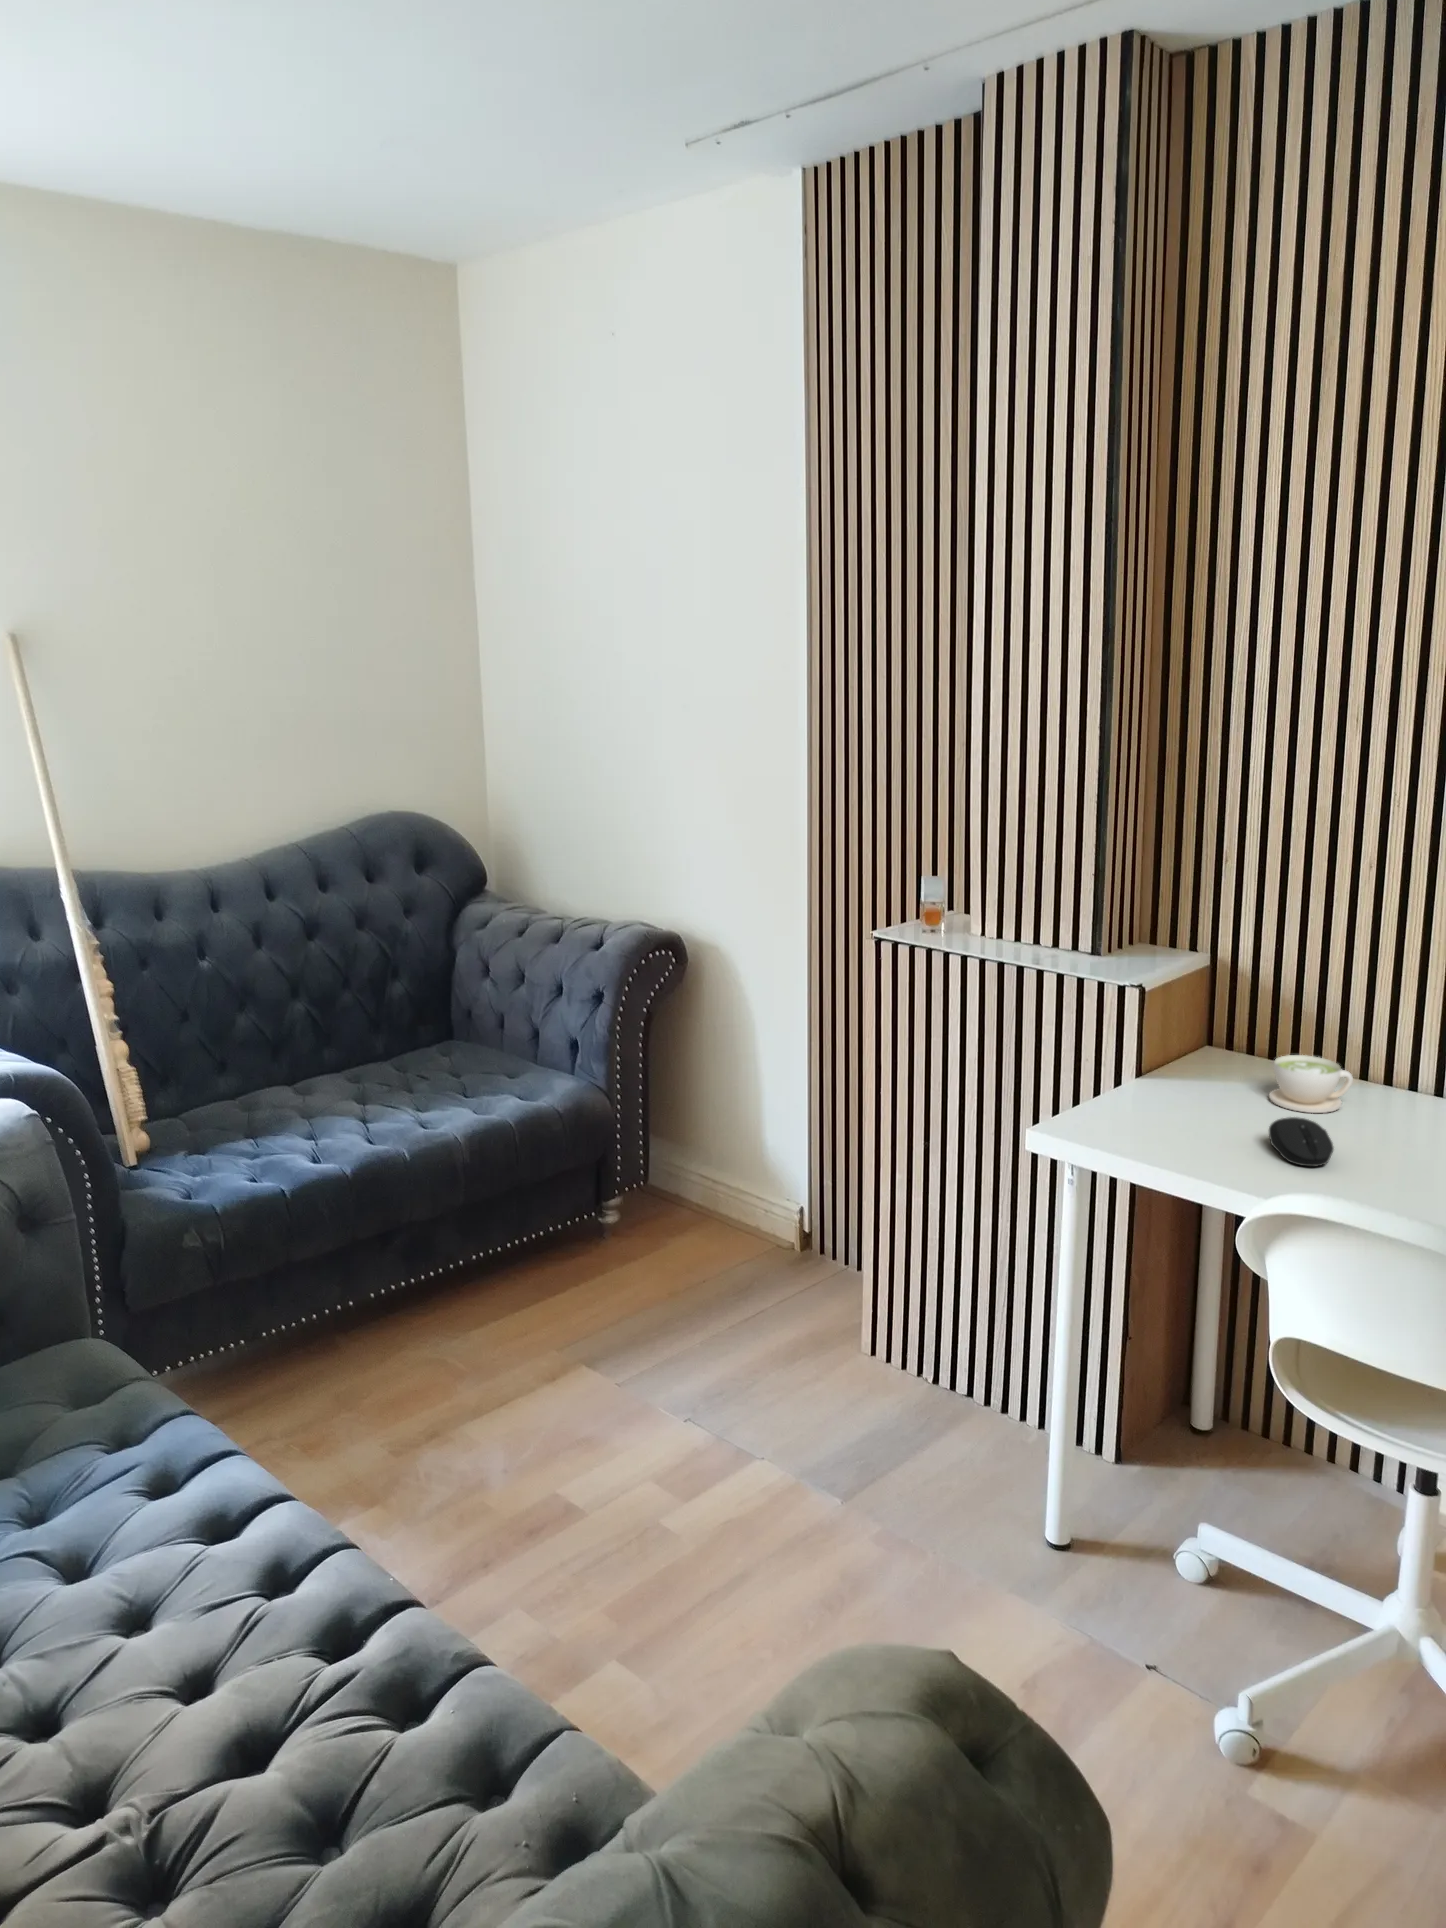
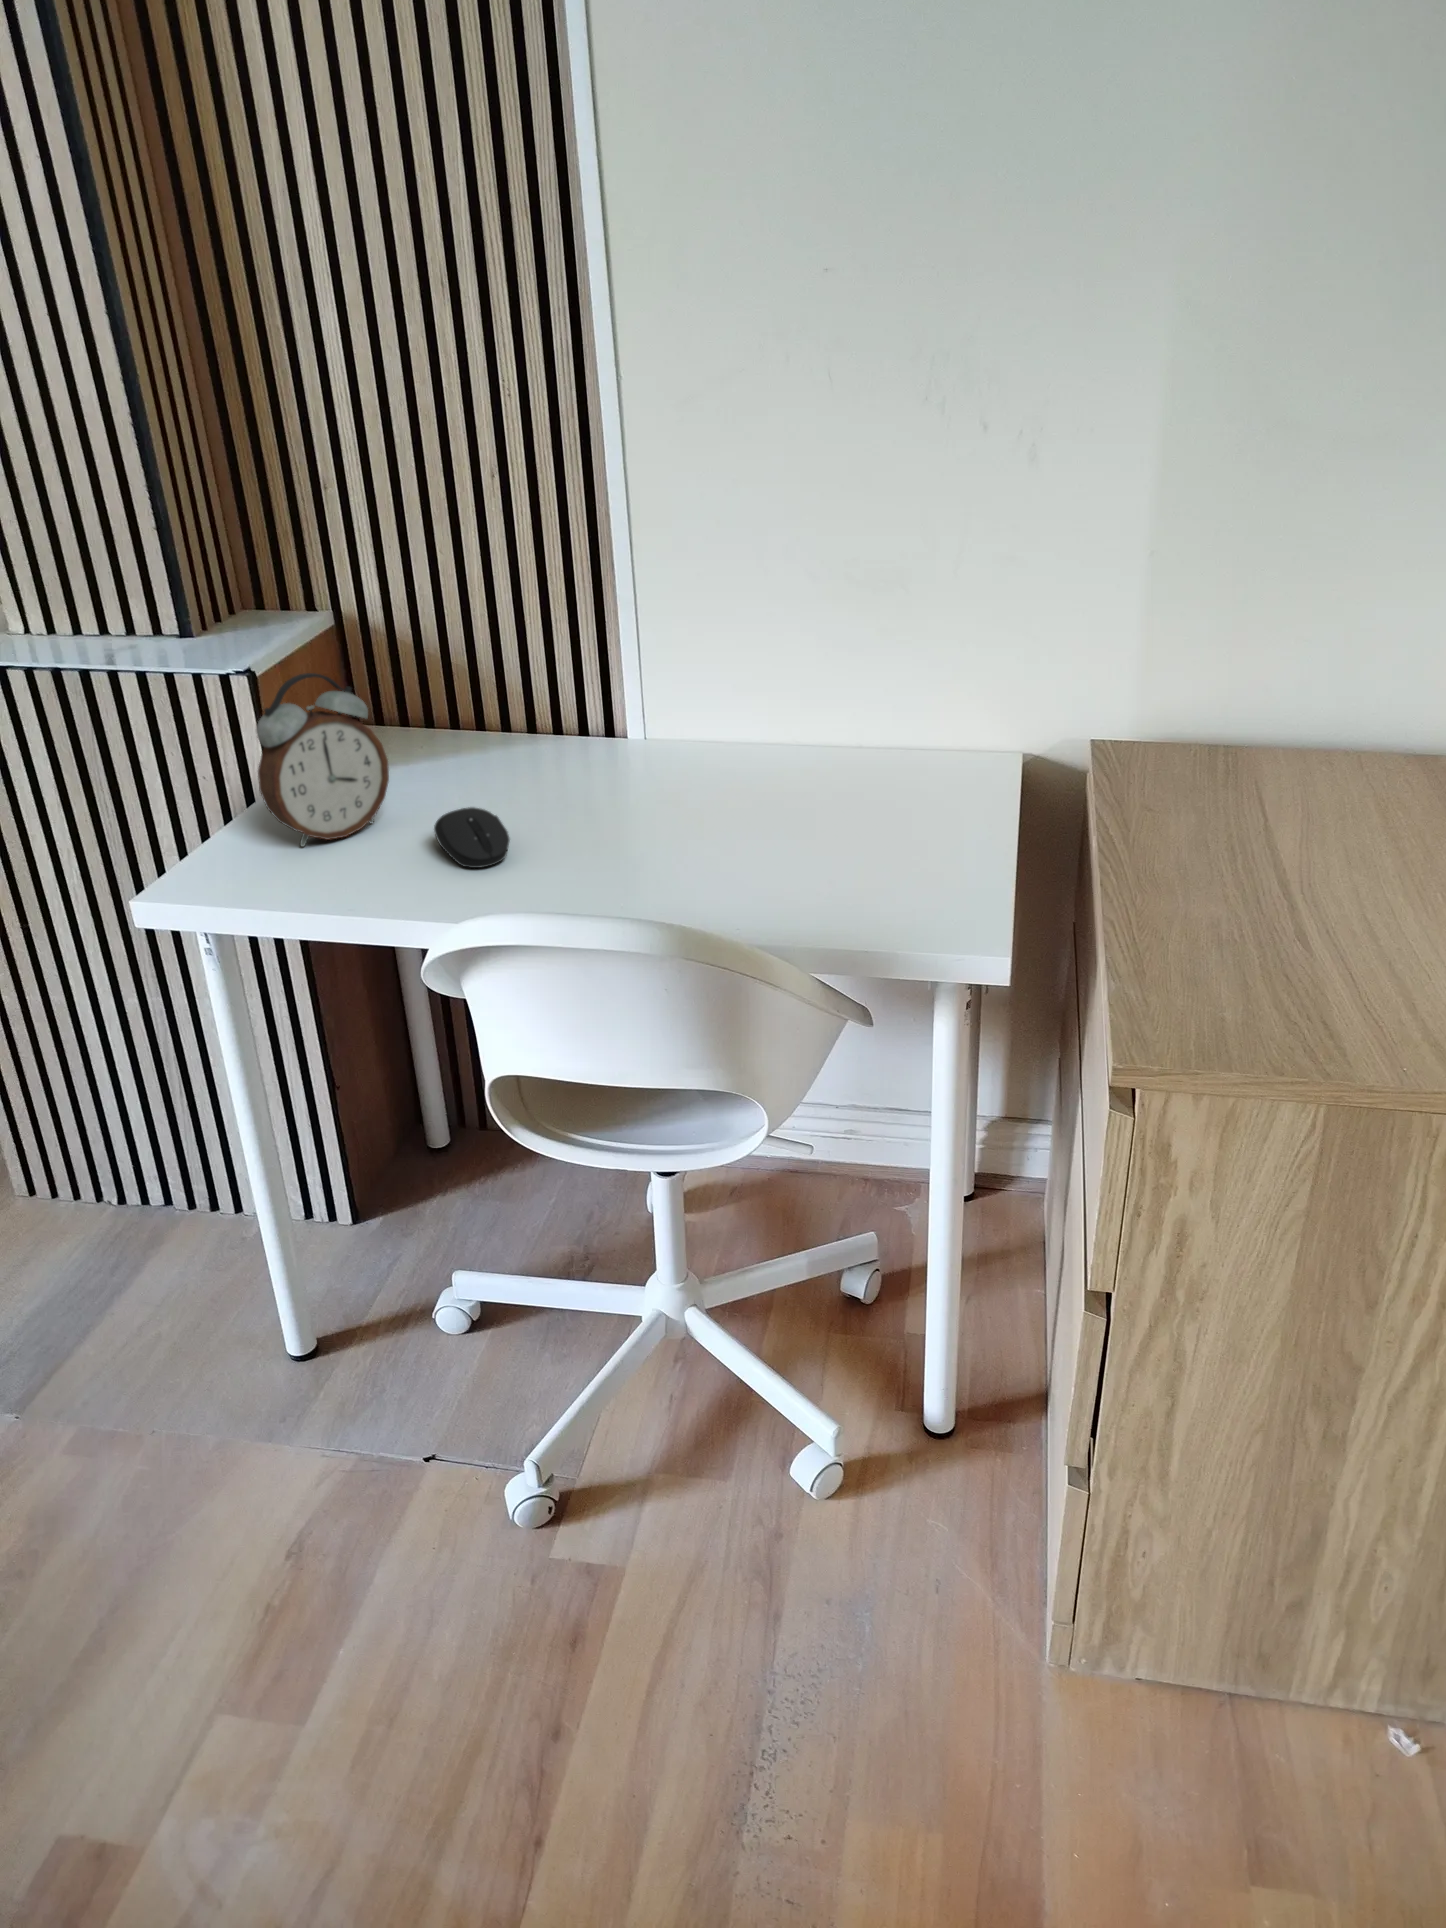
alarm clock: none [1136,991,1240,1121] -> present [256,673,389,846]
coffee cup: present [1269,1055,1353,1113] -> none [429,720,519,792]

